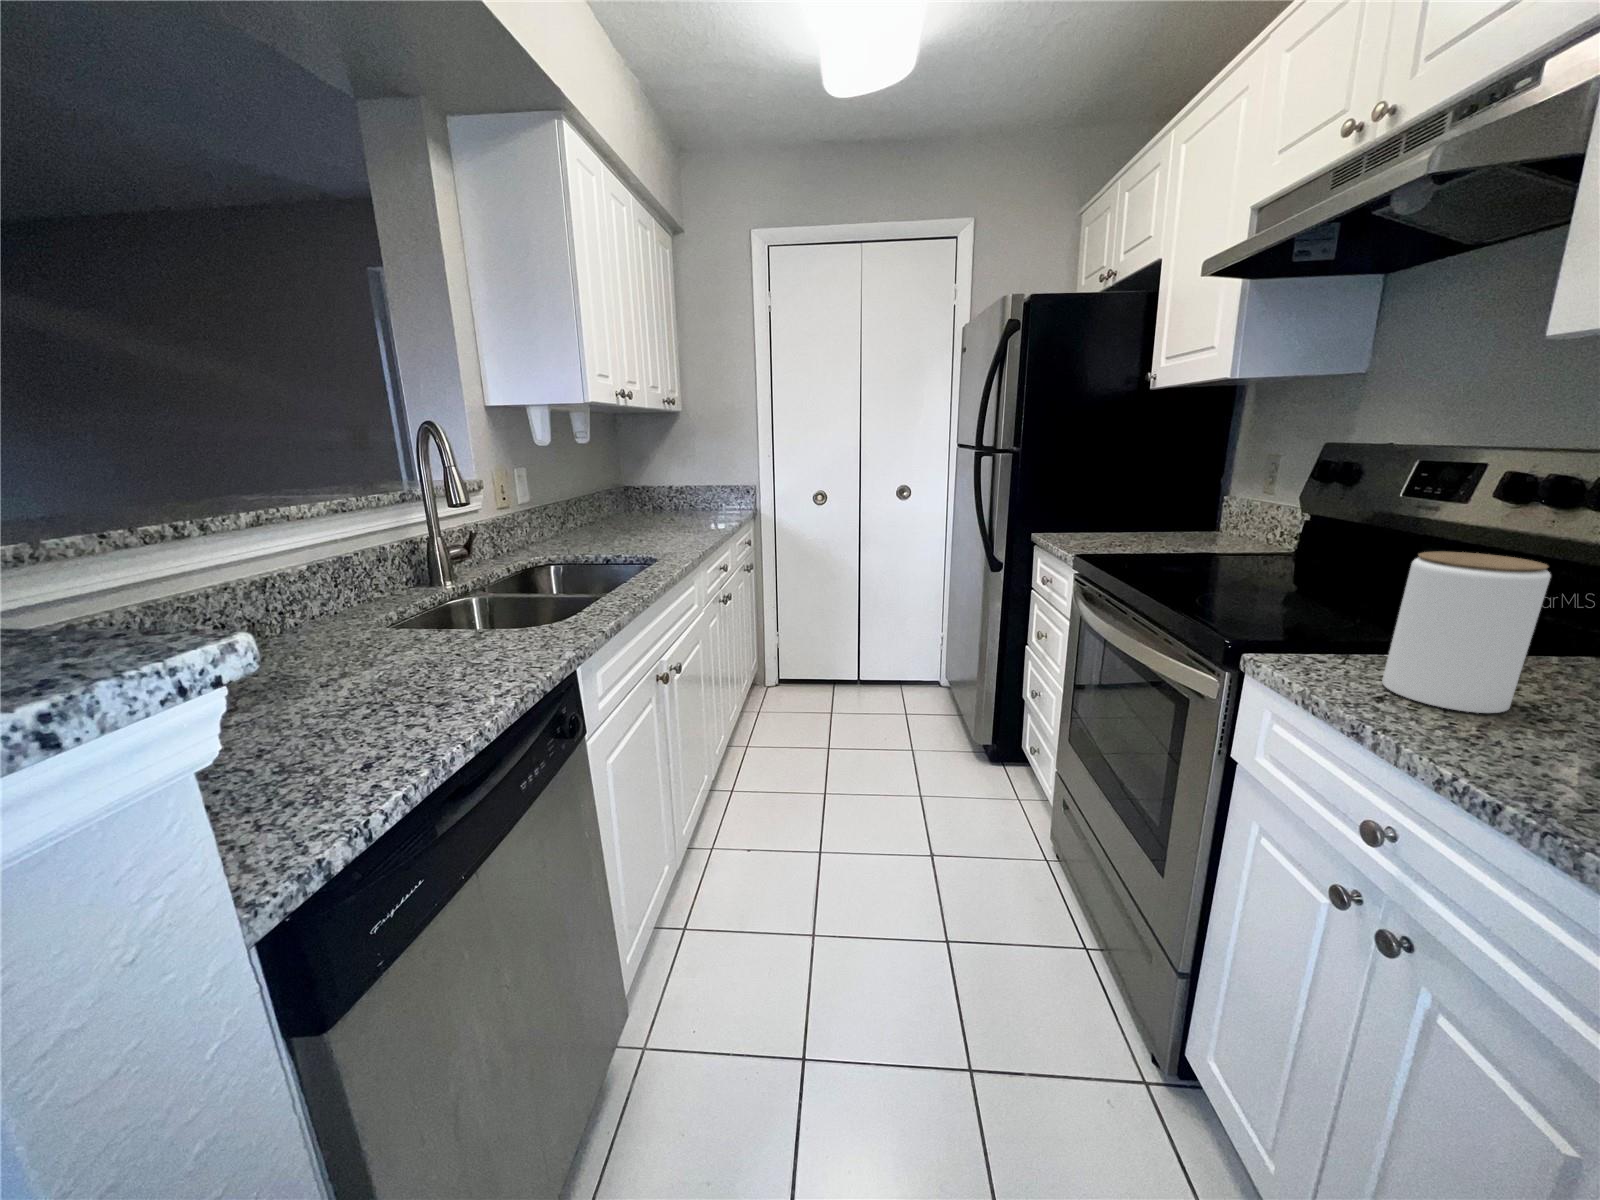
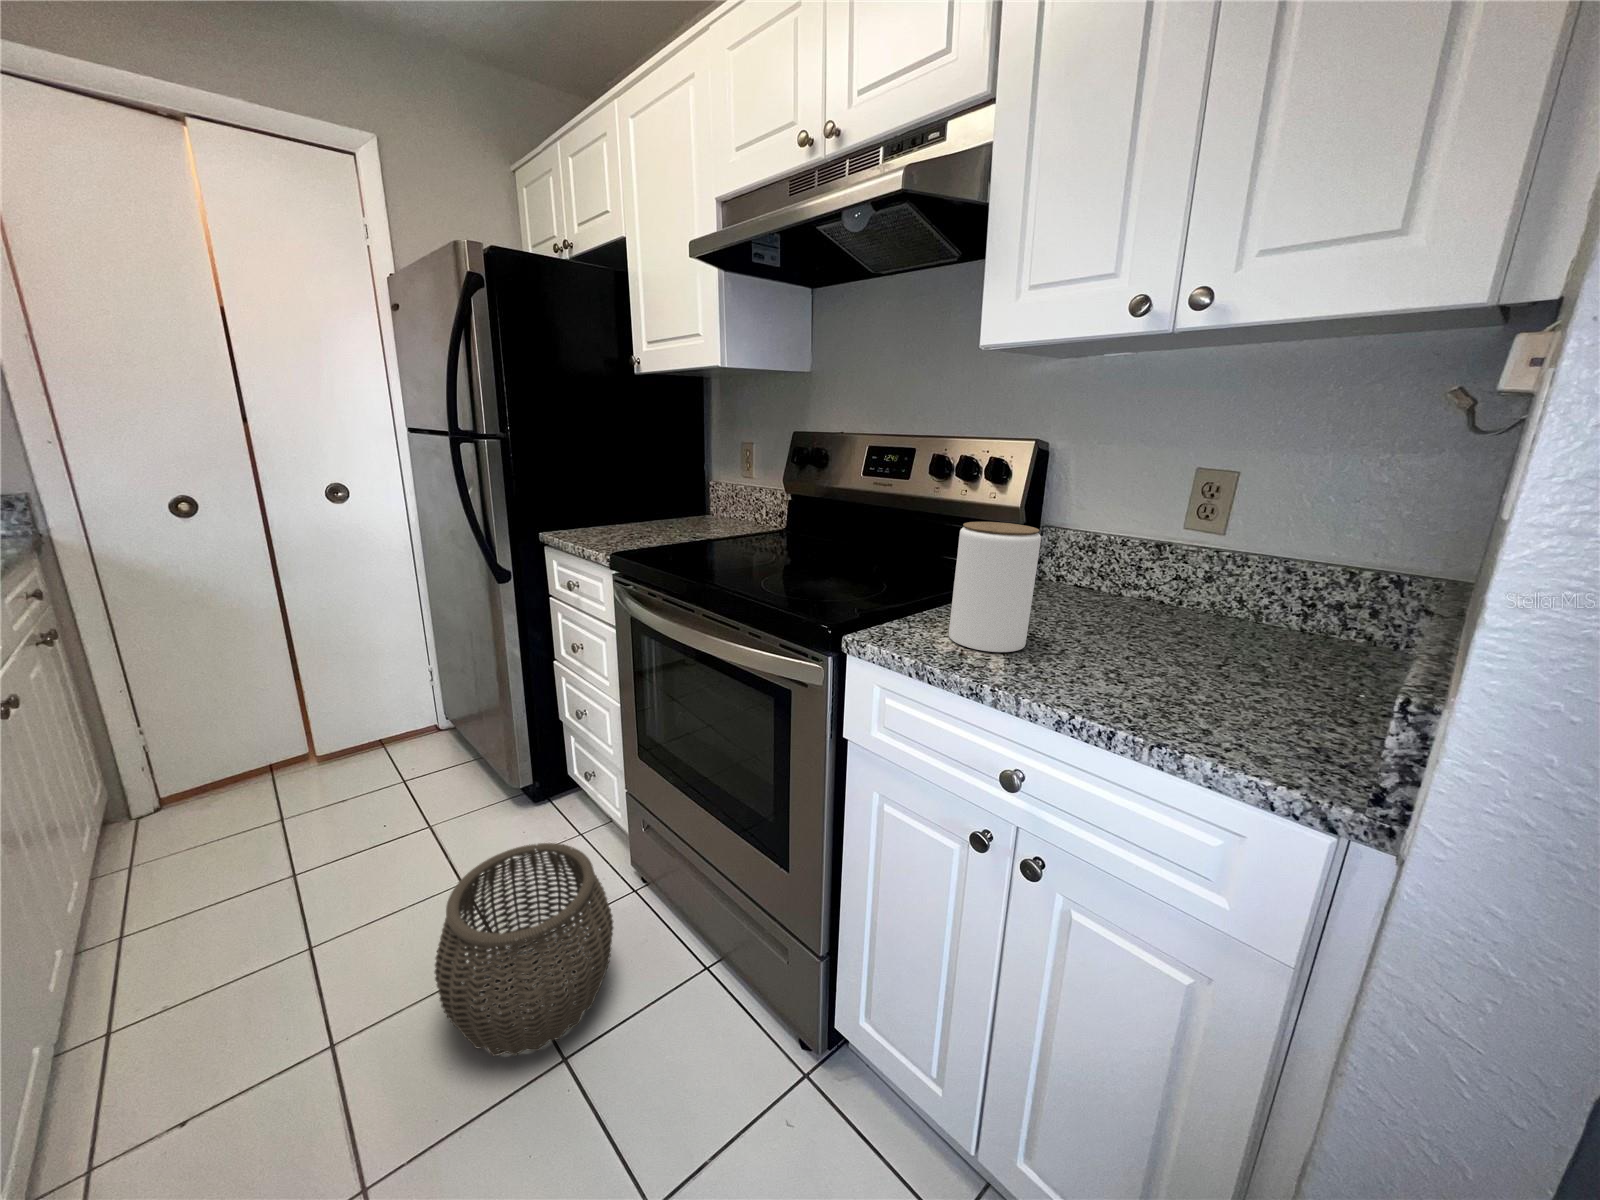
woven basket: none [884,771,1012,922] -> present [435,843,613,1056]

